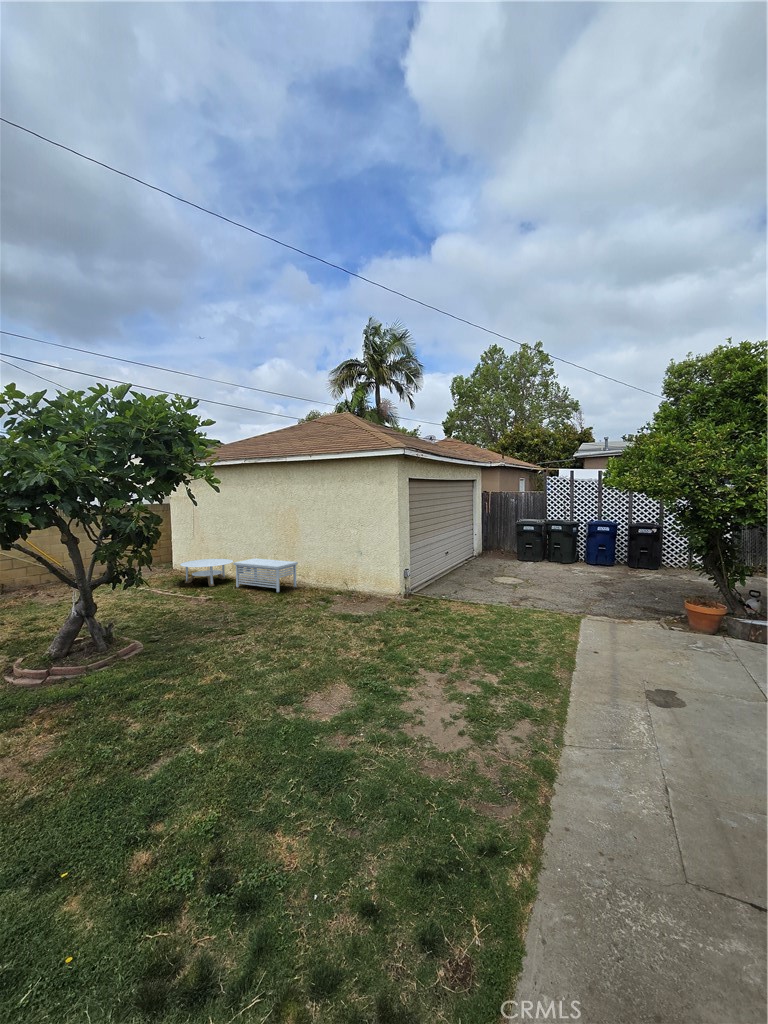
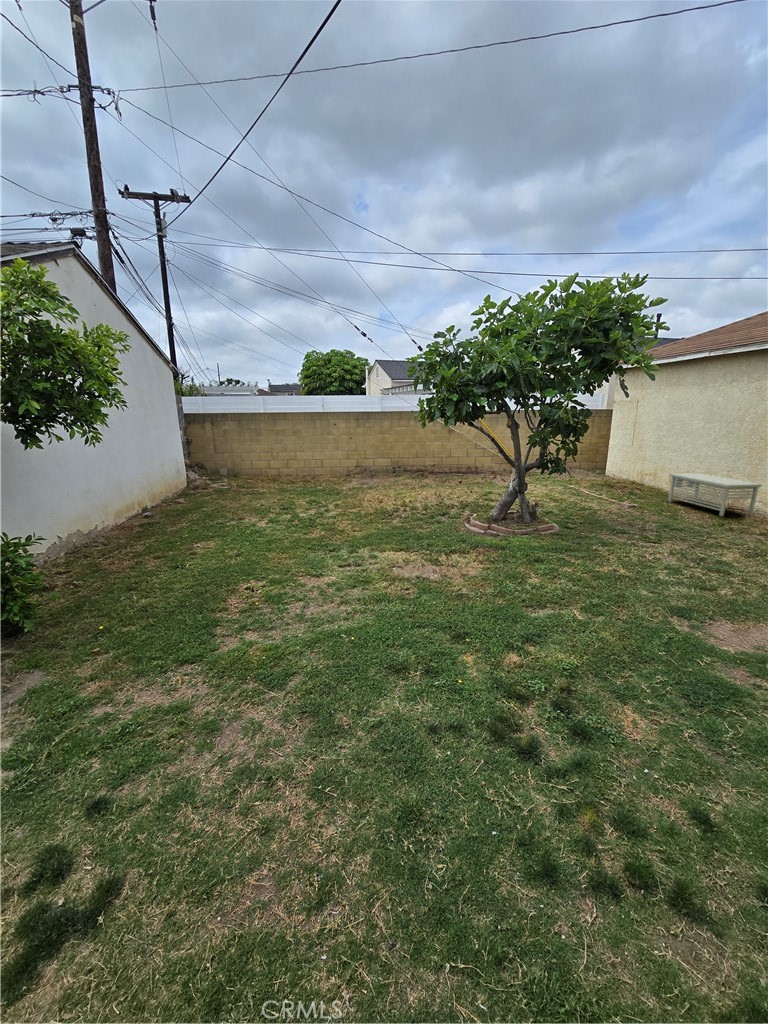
round table: present [180,559,233,586] -> none [611,467,671,496]

